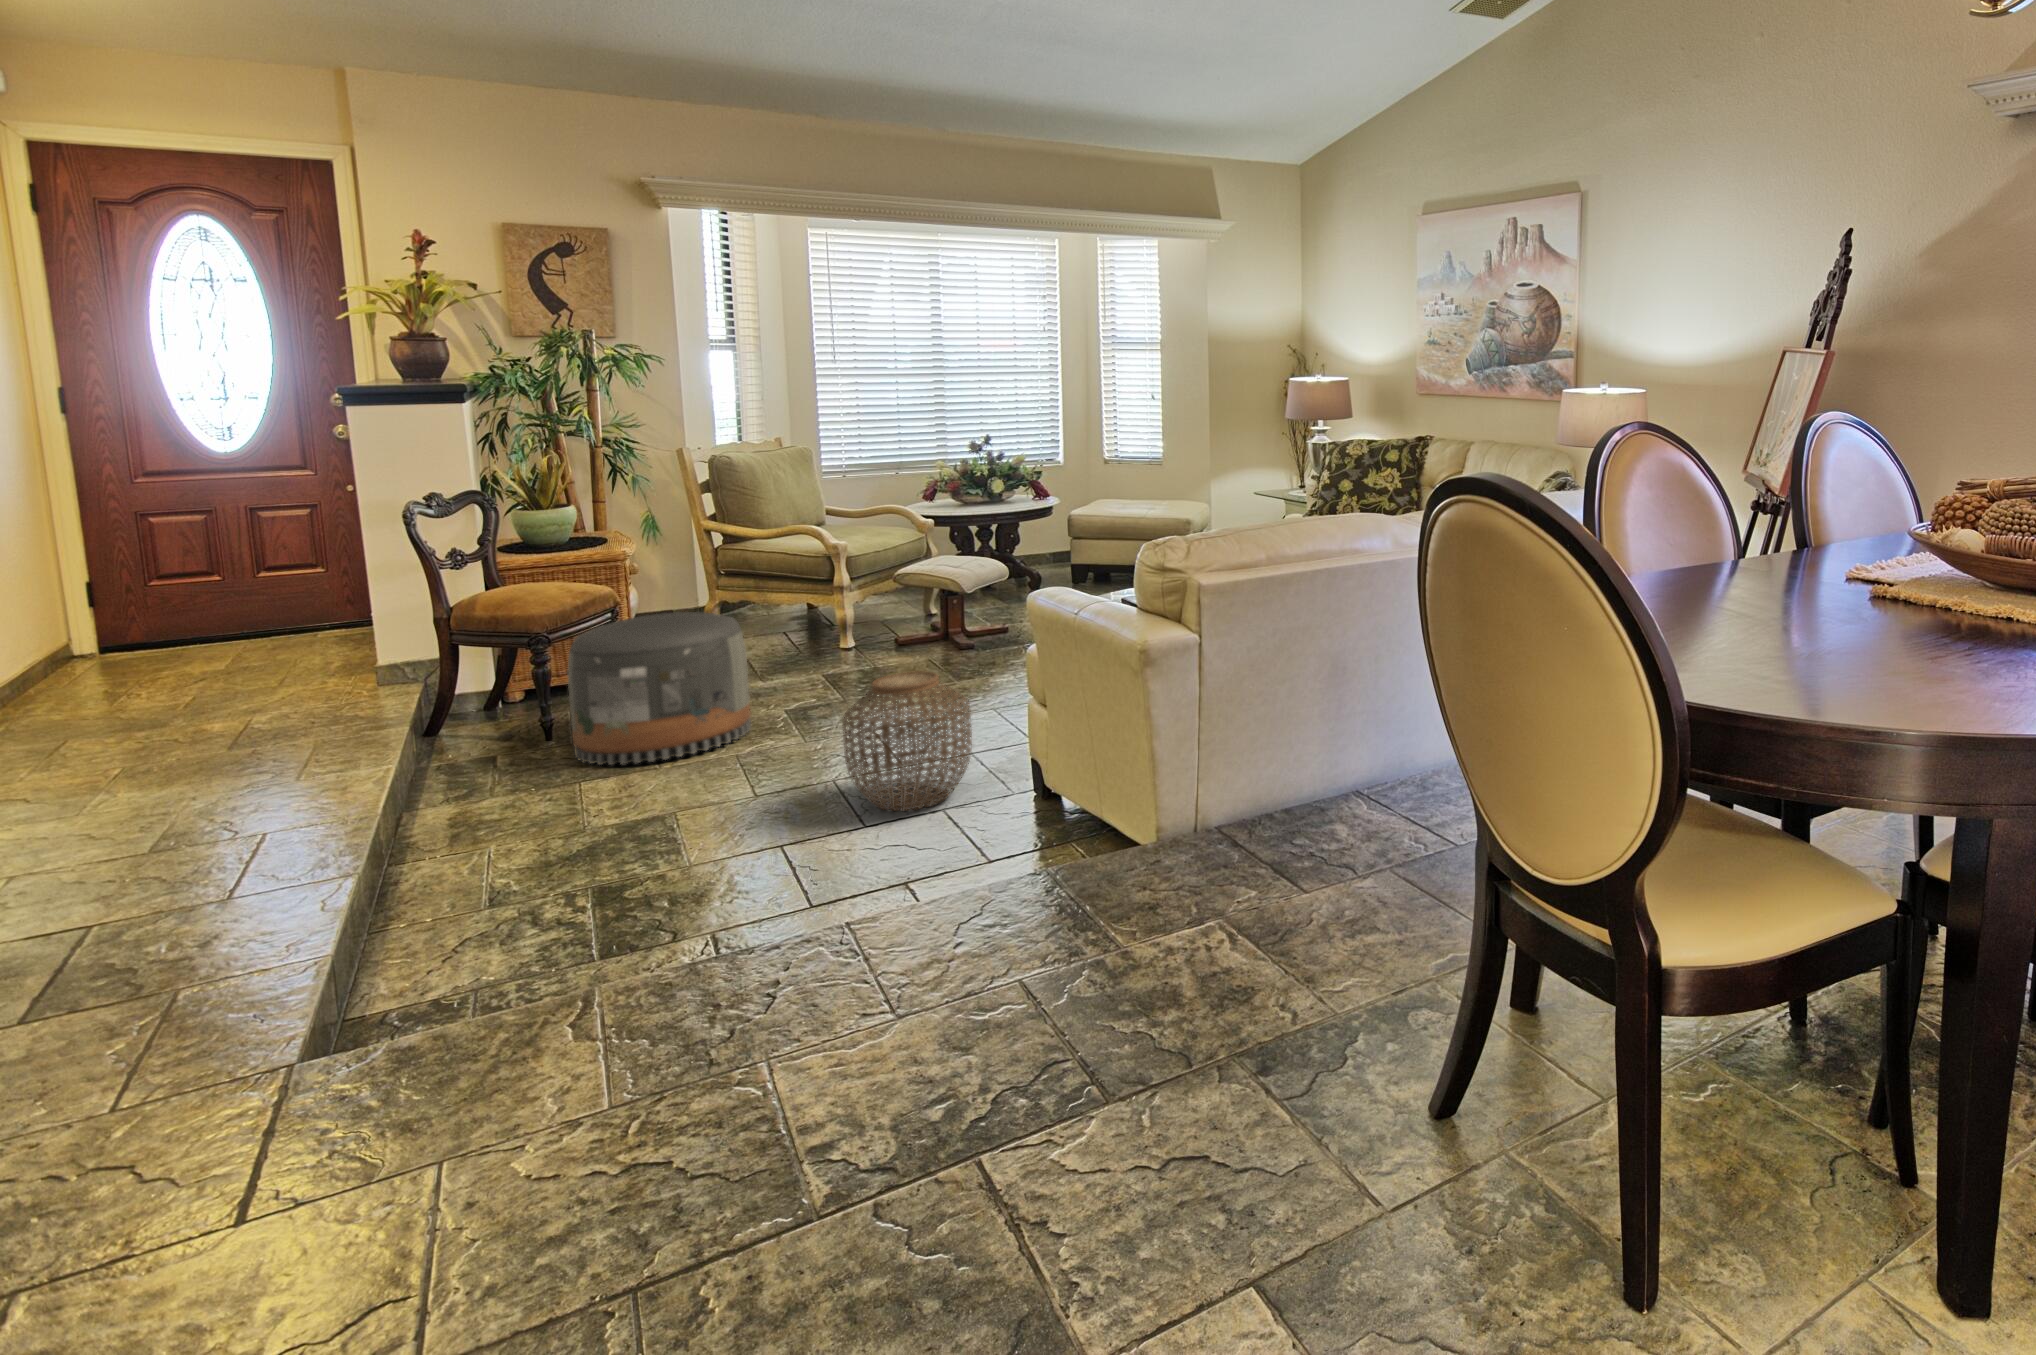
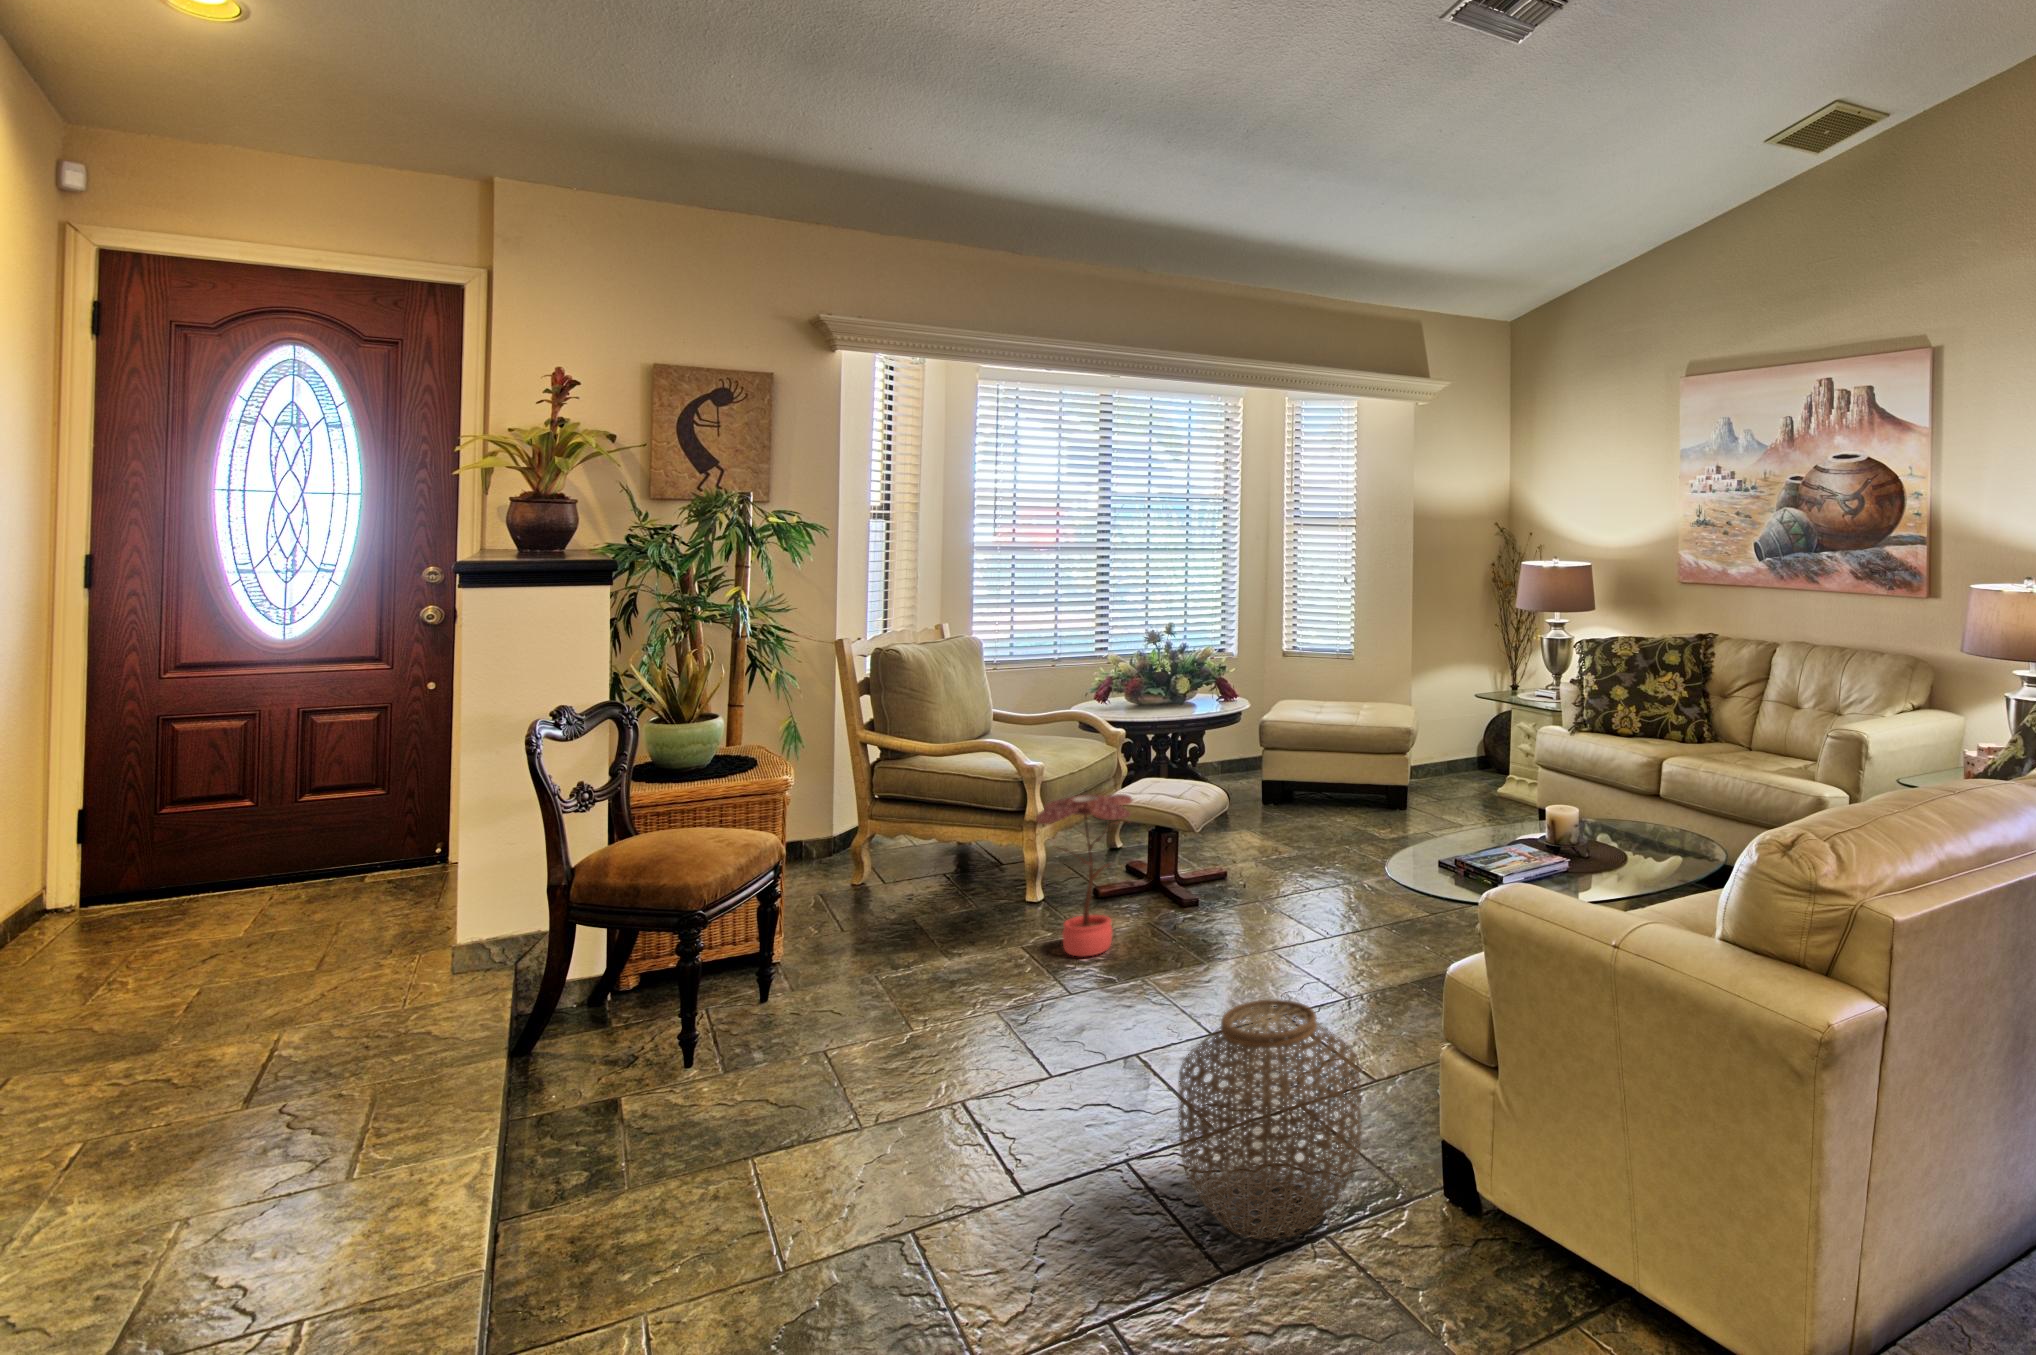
potted plant: none [823,560,908,676] -> present [1036,794,1133,956]
pouf: present [567,612,751,765] -> none [731,878,968,1122]

